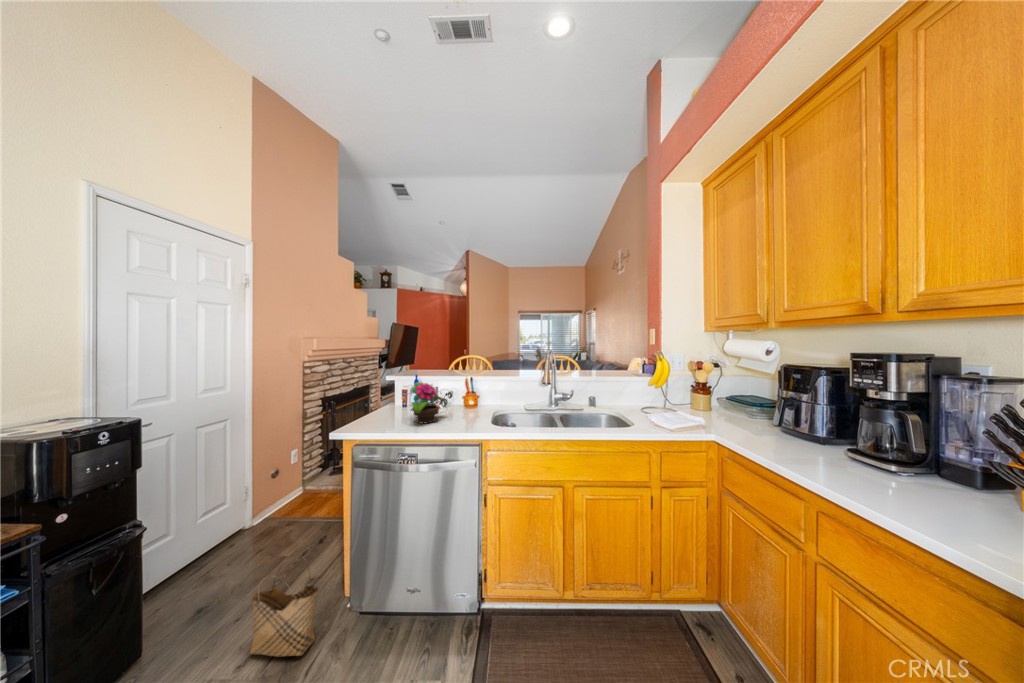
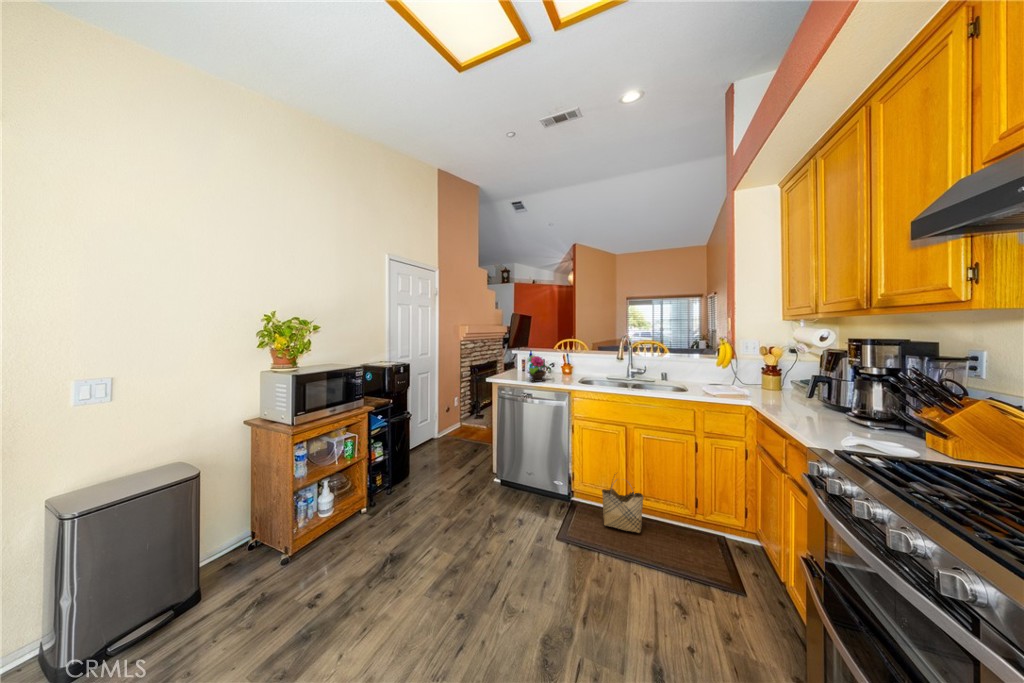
woven basket: present [250,554,318,656] -> present [602,481,644,533]

